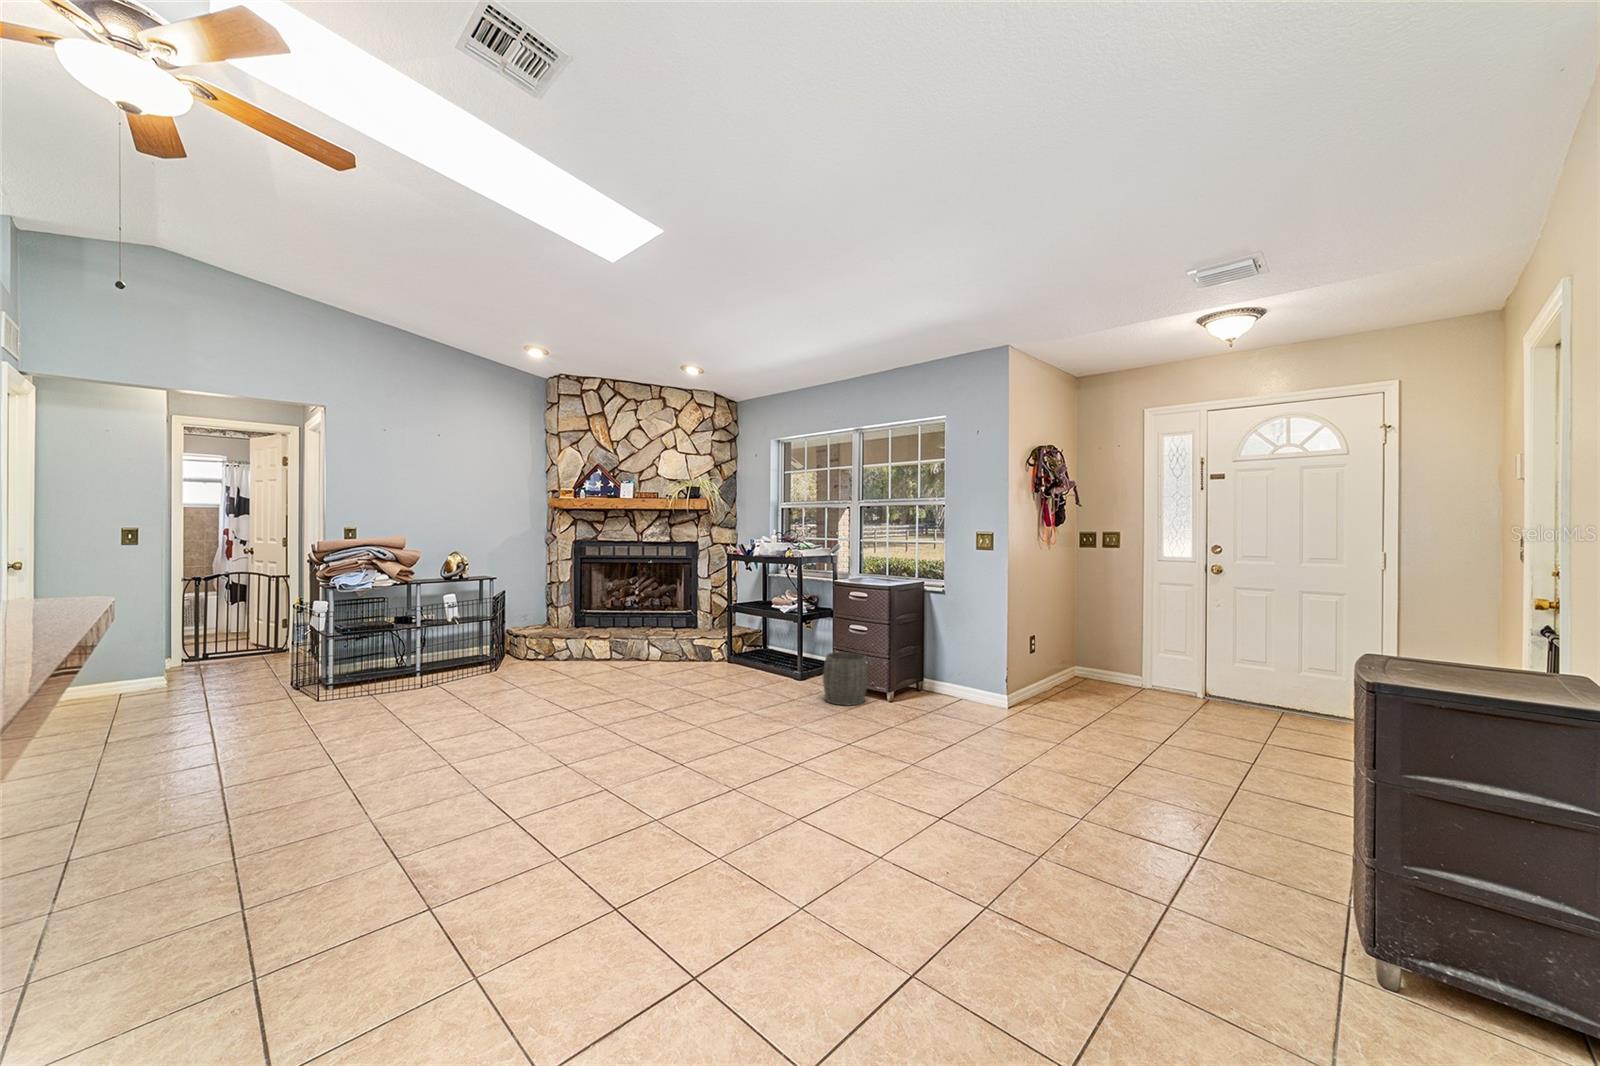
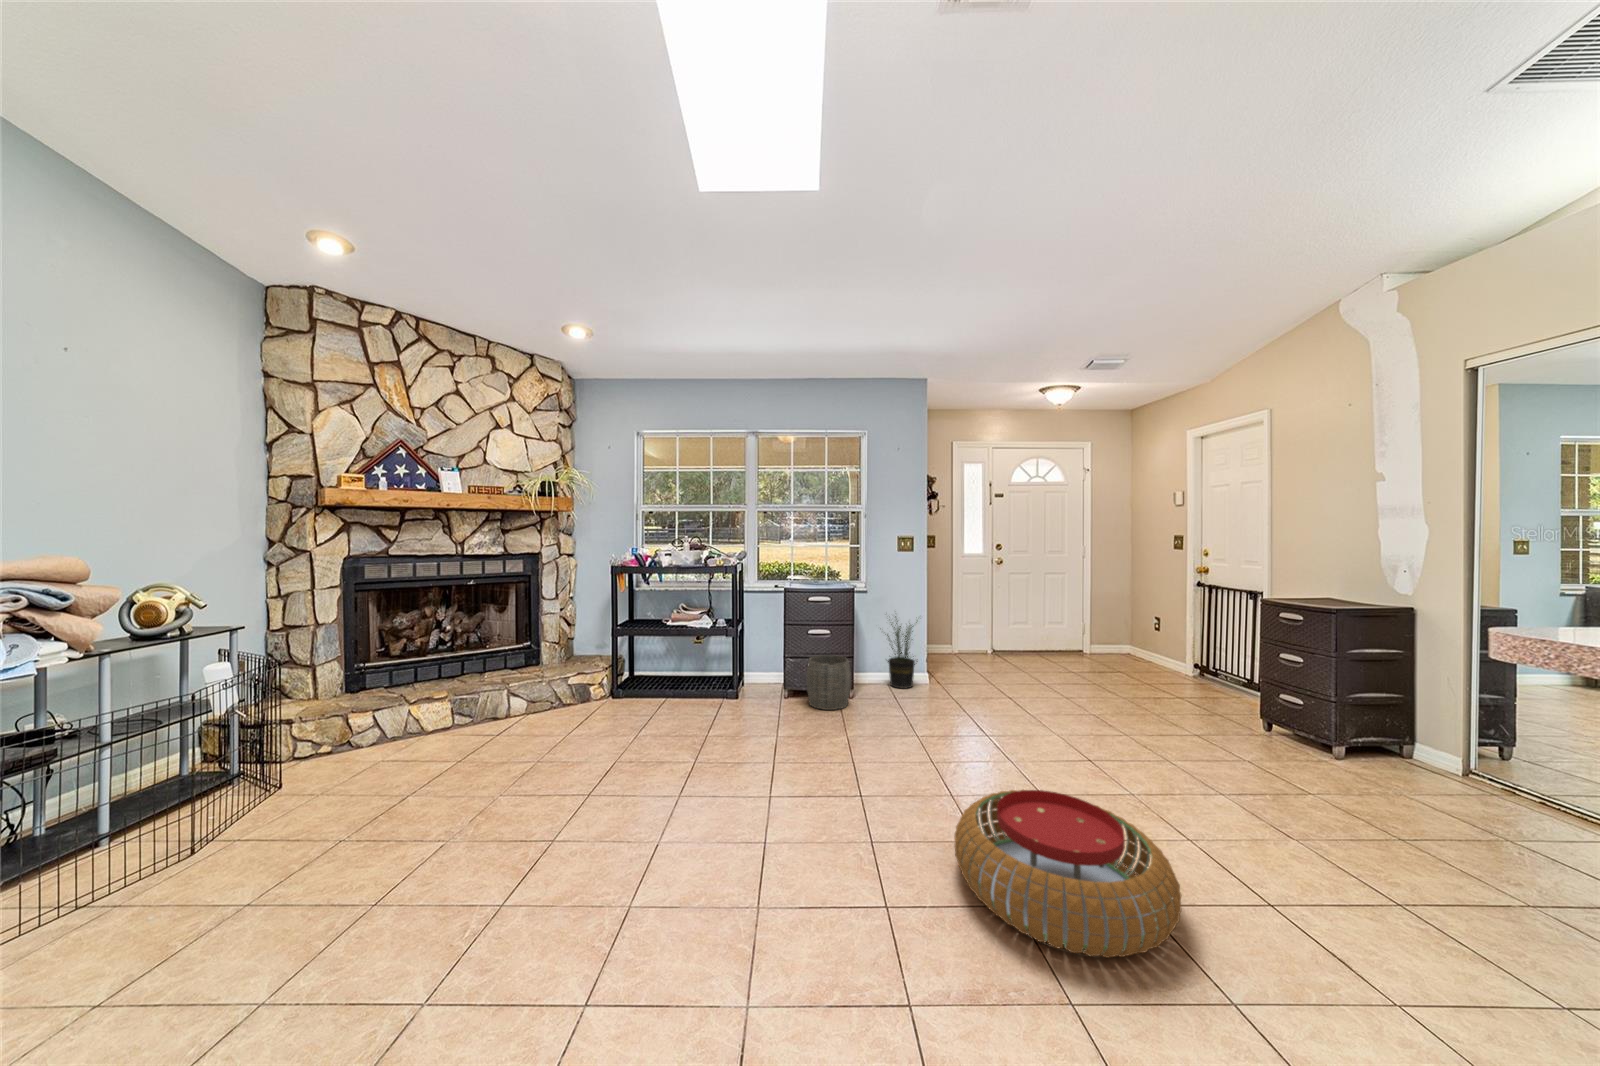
potted plant: none [928,619,975,709] -> present [885,616,918,689]
pouf: none [606,745,778,857] -> present [954,789,1181,958]

